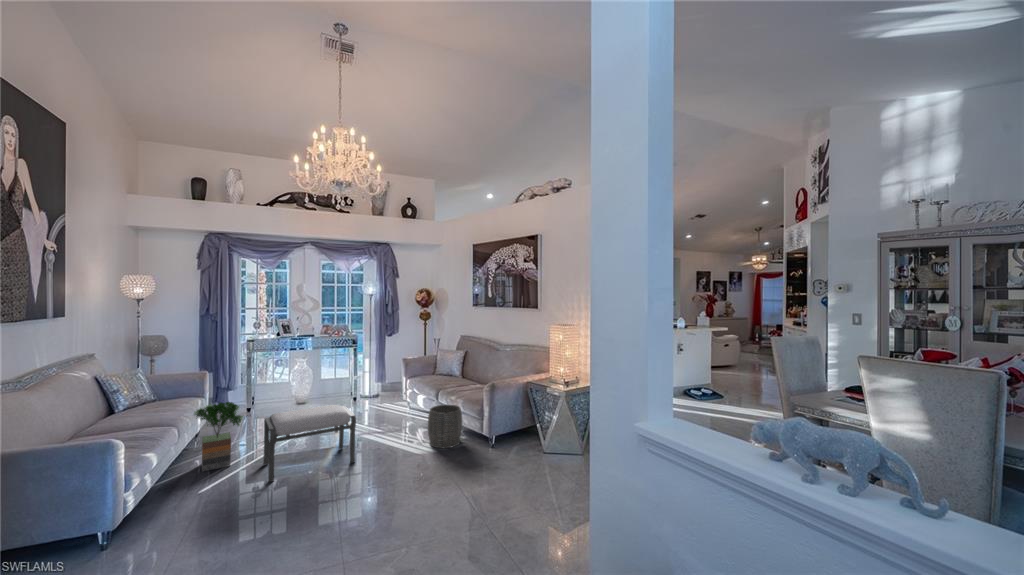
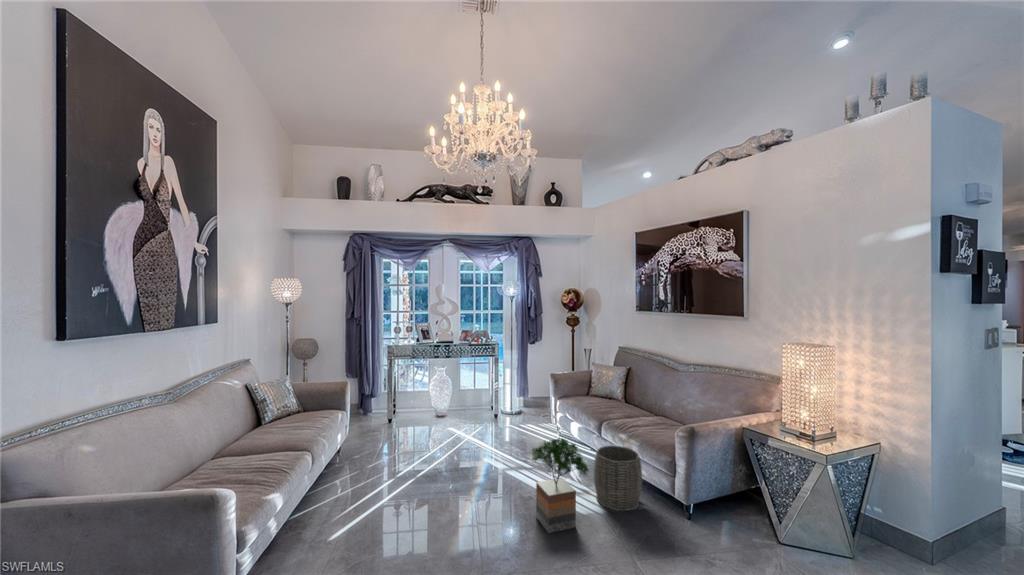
potted tree: present [194,402,243,472] -> present [531,439,589,533]
ottoman: present [263,405,356,482] -> none [400,436,505,537]

